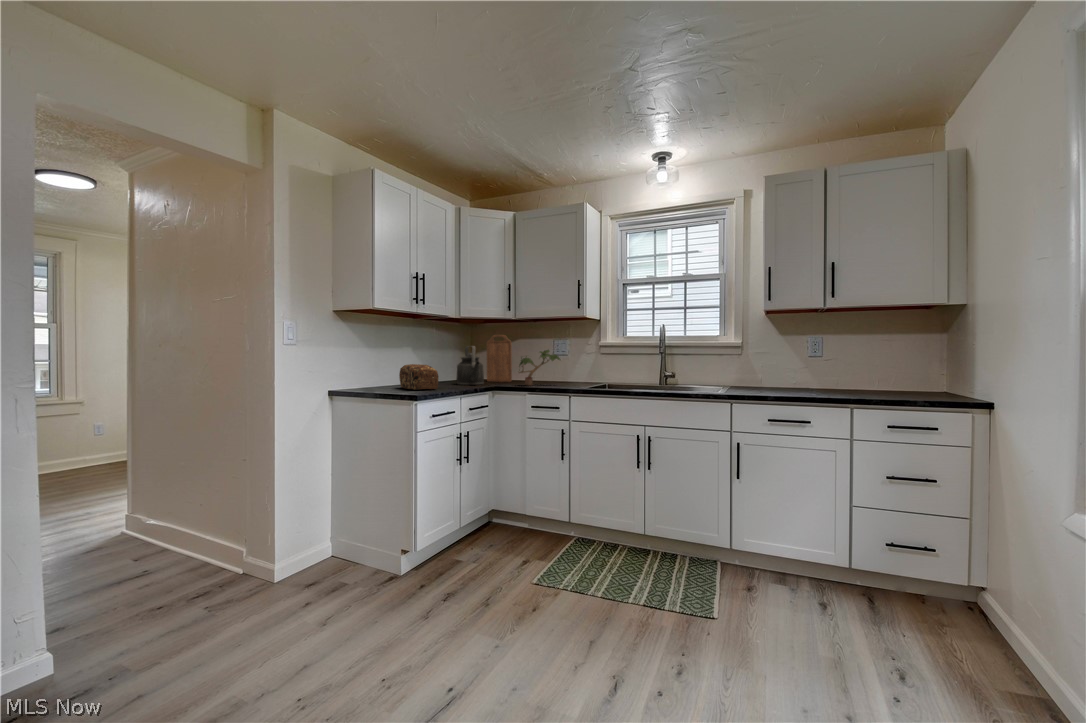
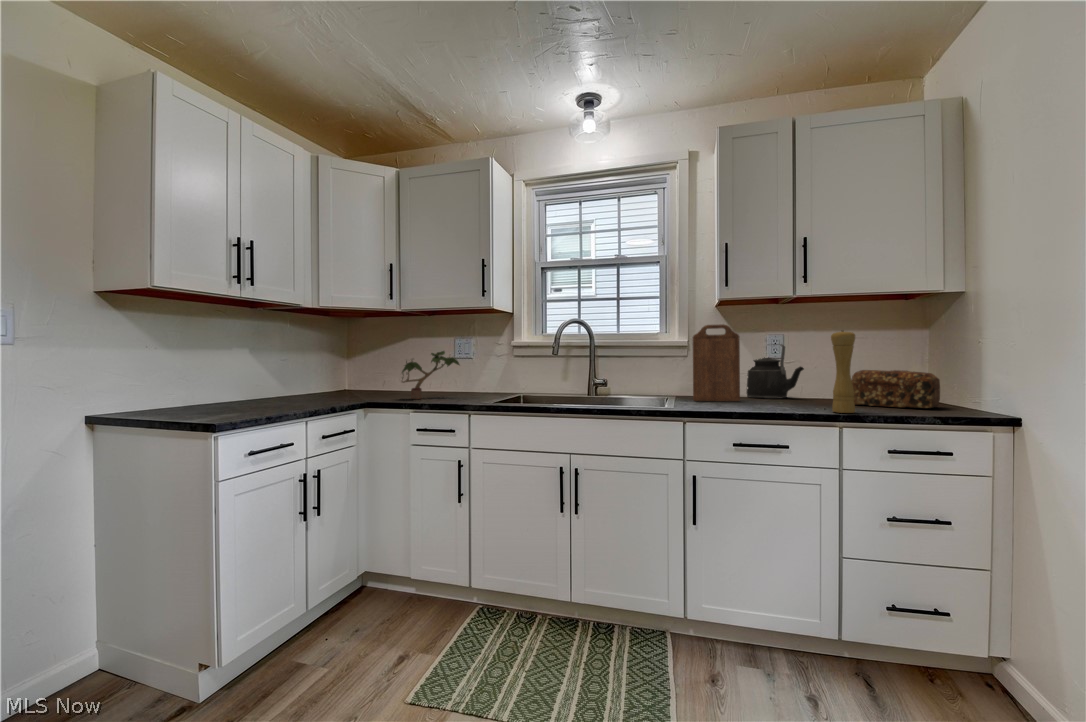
cutting board: present [487,335,512,382] -> present [693,324,740,401]
pepper mill: none [847,336,866,398] -> present [831,331,855,413]
kettle: present [456,346,484,385] -> present [747,344,804,399]
bread loaf: present [399,364,439,390] -> present [852,370,940,408]

